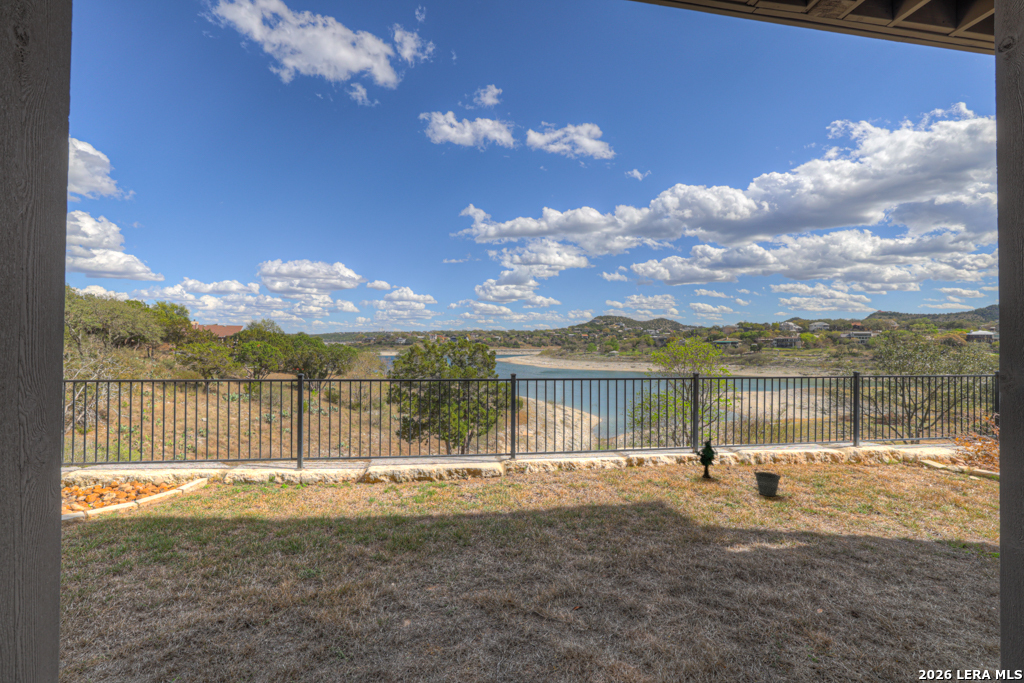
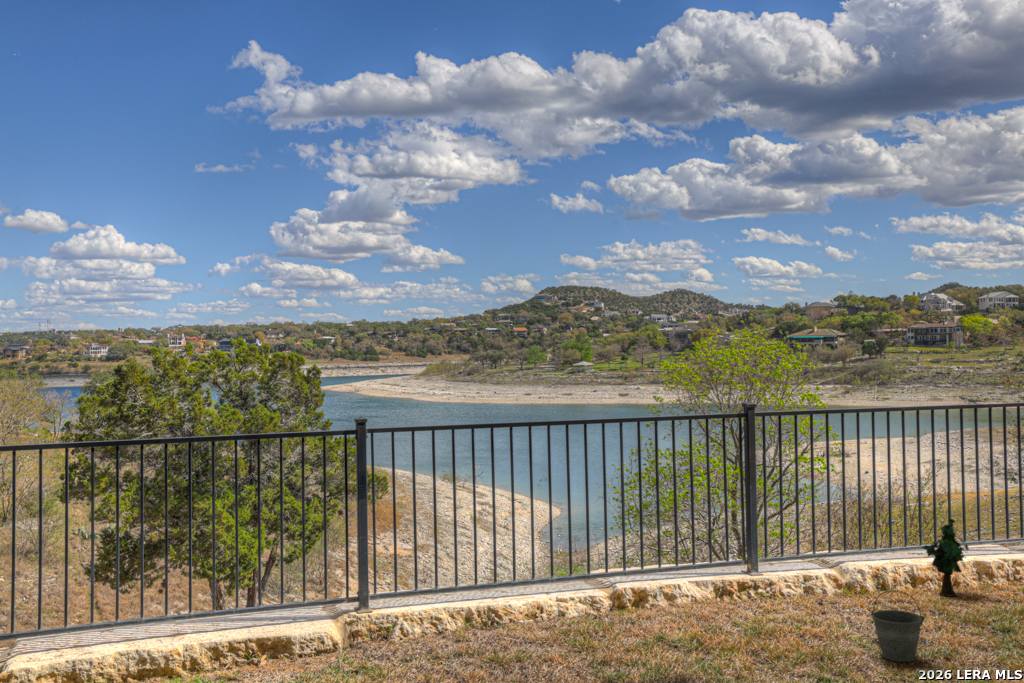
decorative plant: present [695,438,718,478] -> present [923,519,969,597]

